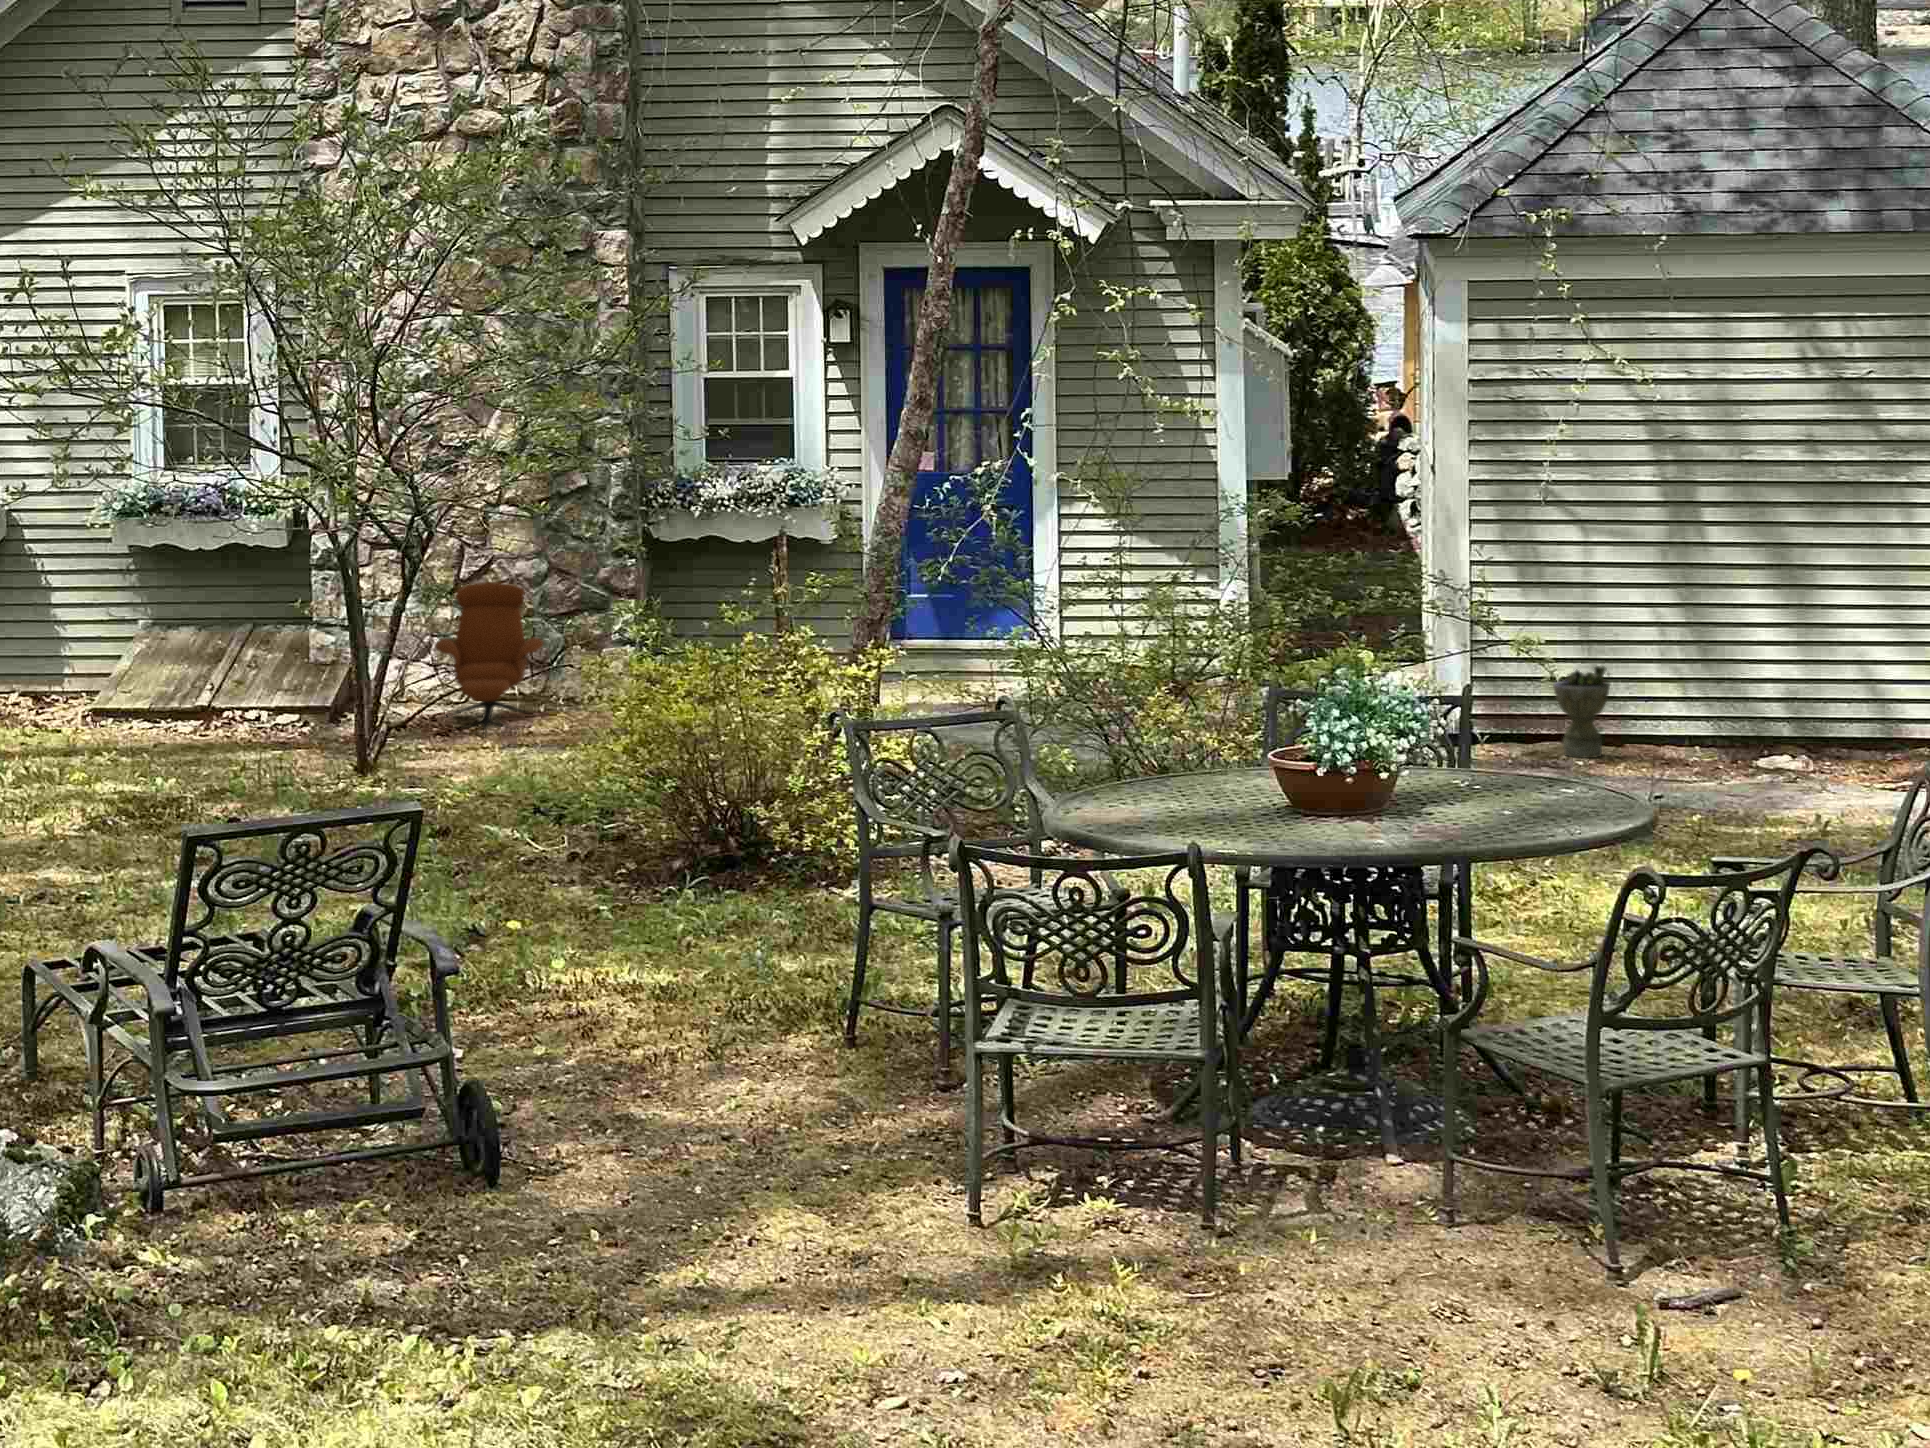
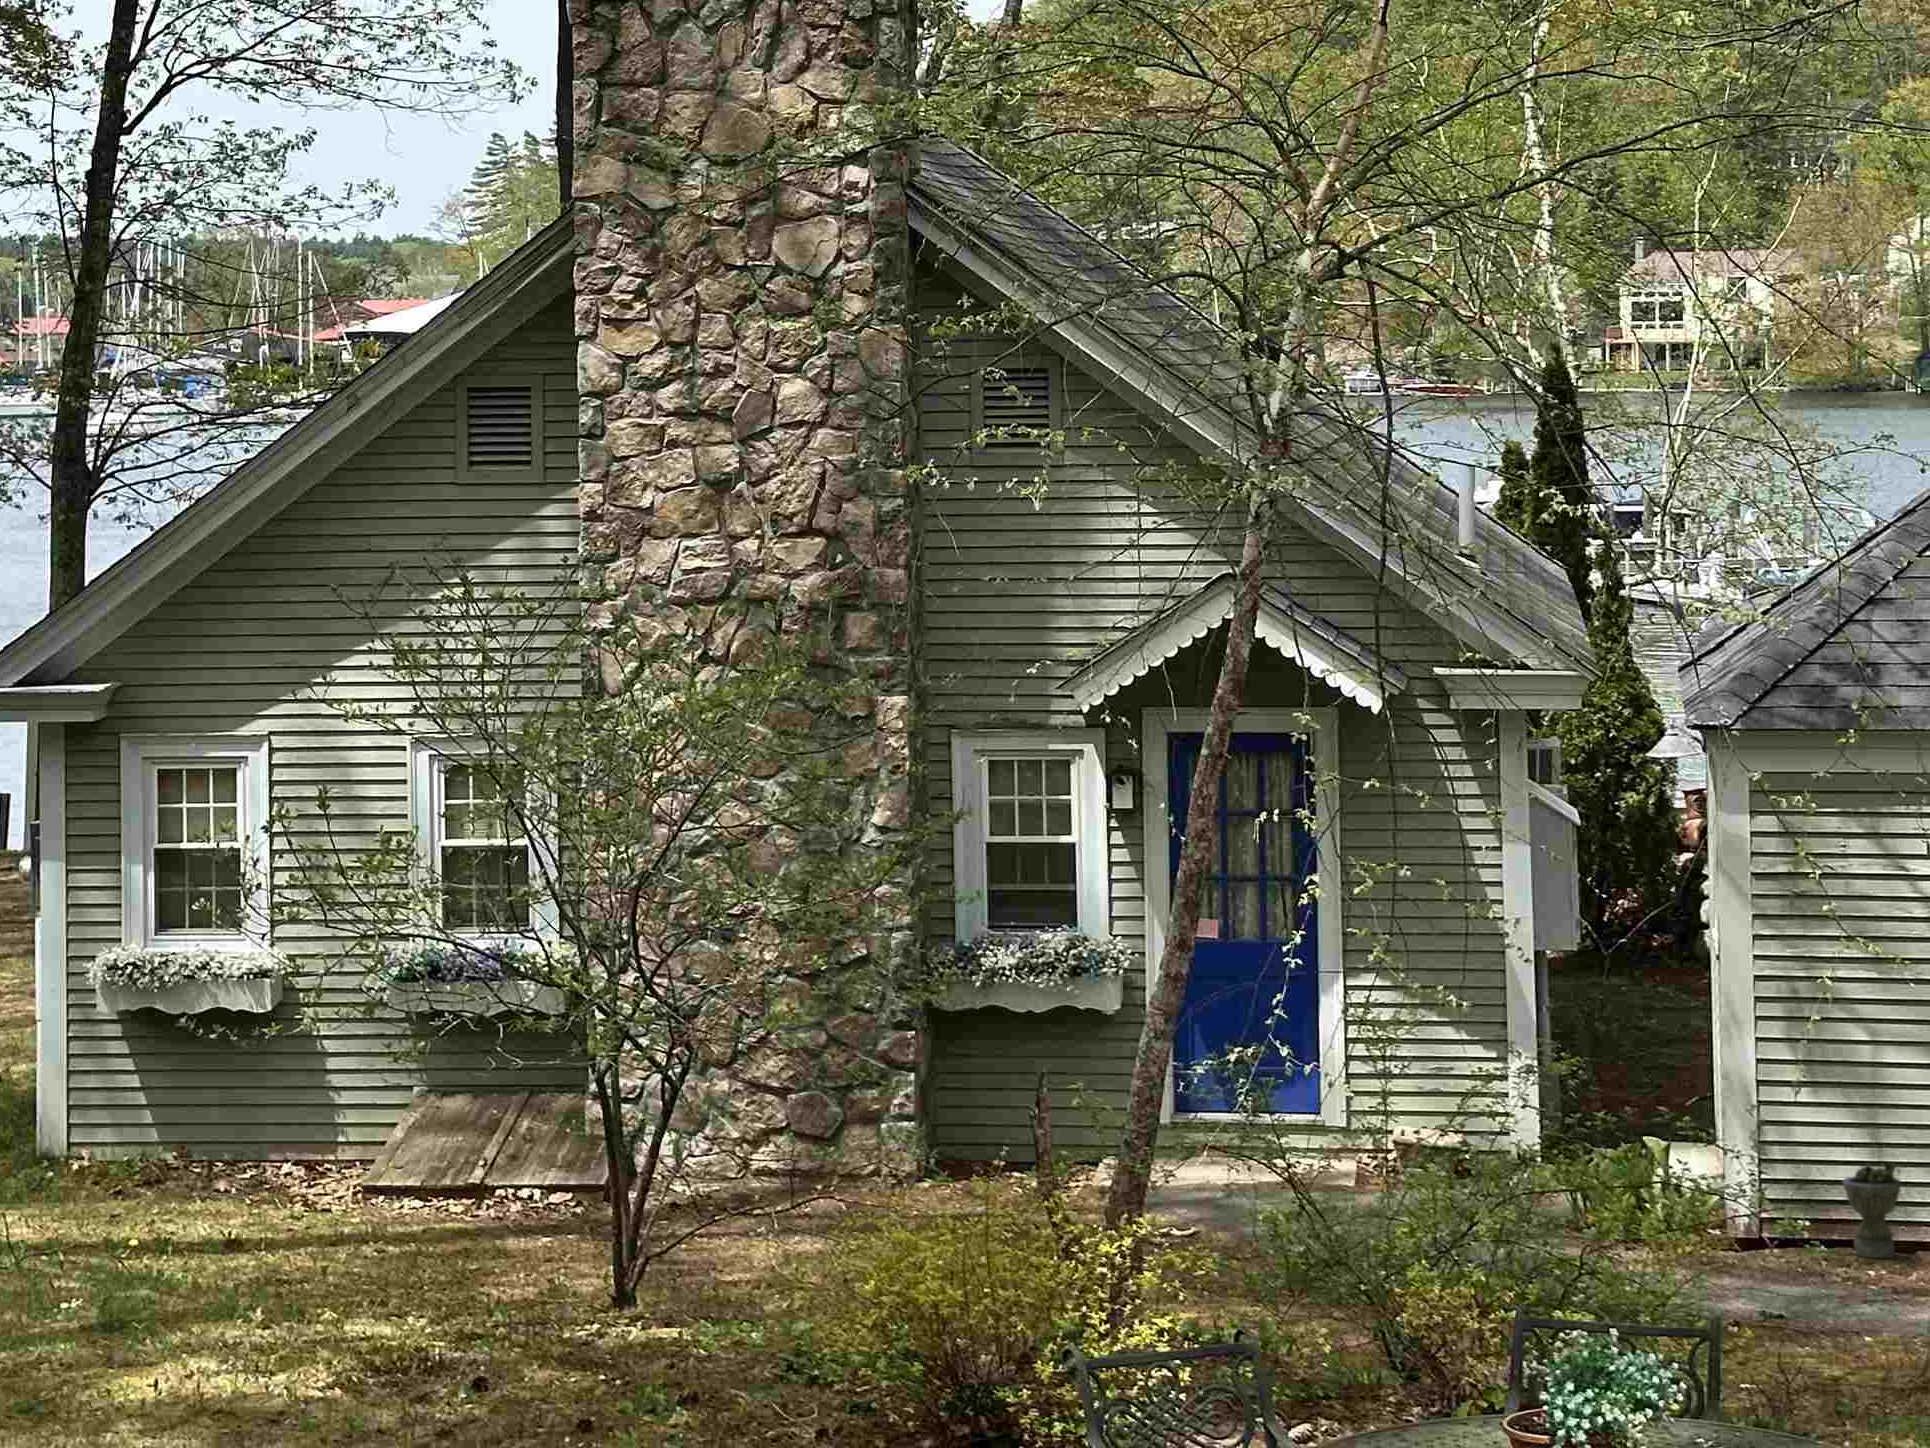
lounge chair: present [435,582,543,737] -> none [707,1058,818,1225]

